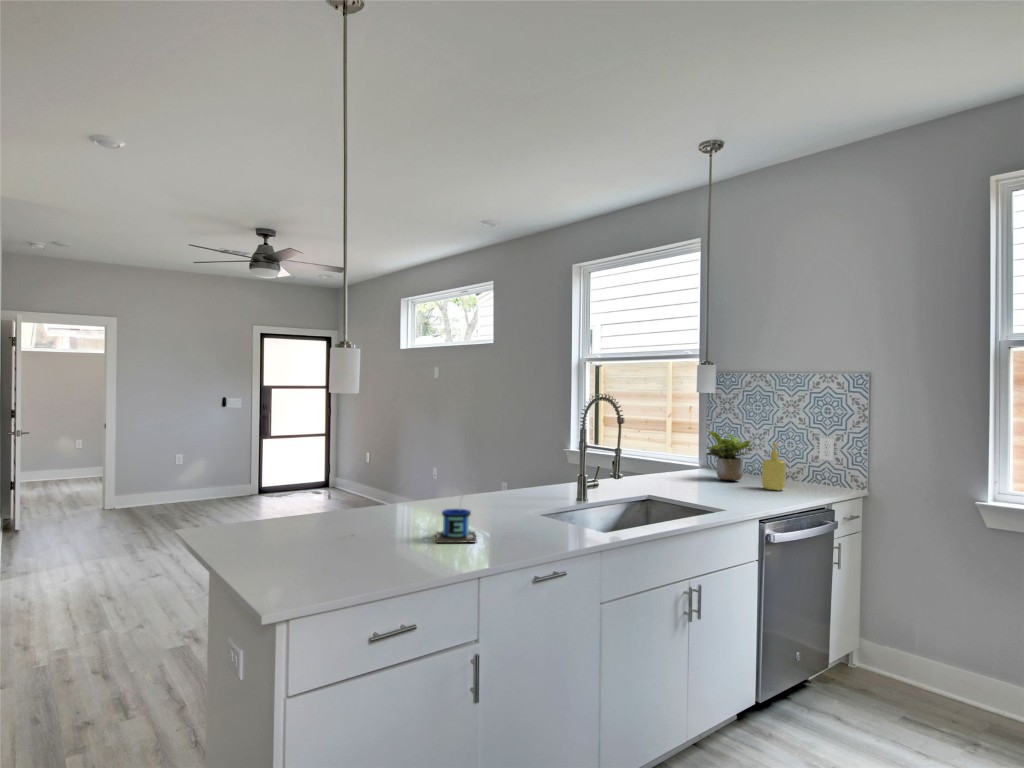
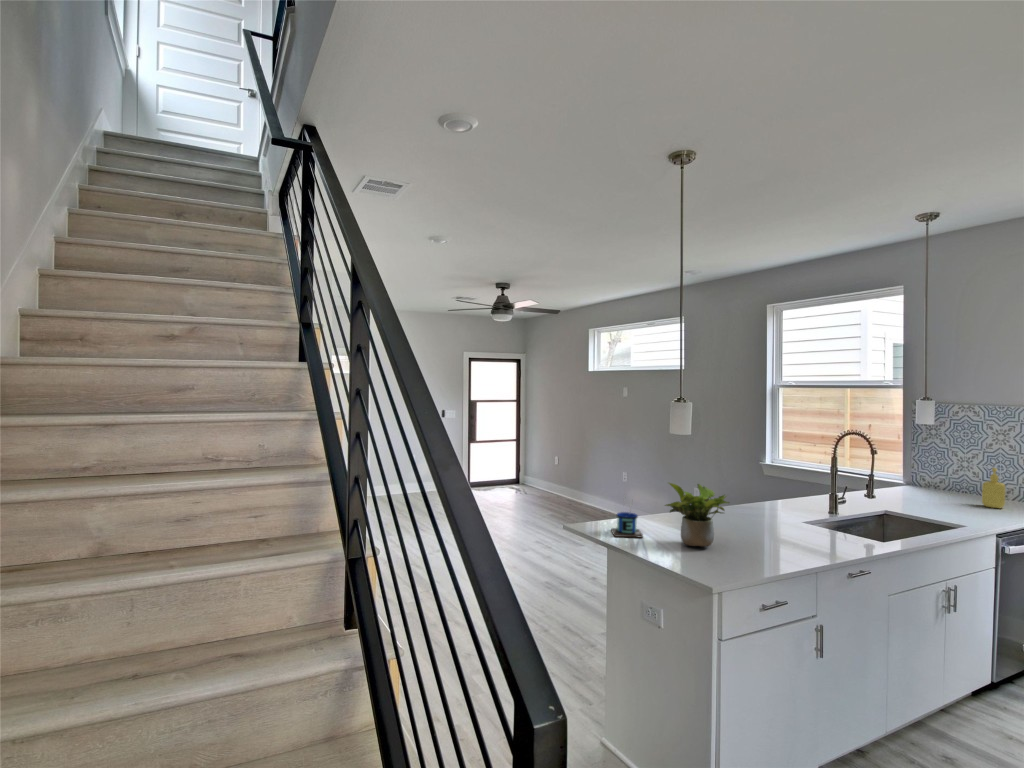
potted plant: present [706,431,752,480] -> present [665,483,729,547]
mug: present [436,493,477,543] -> present [611,495,643,537]

